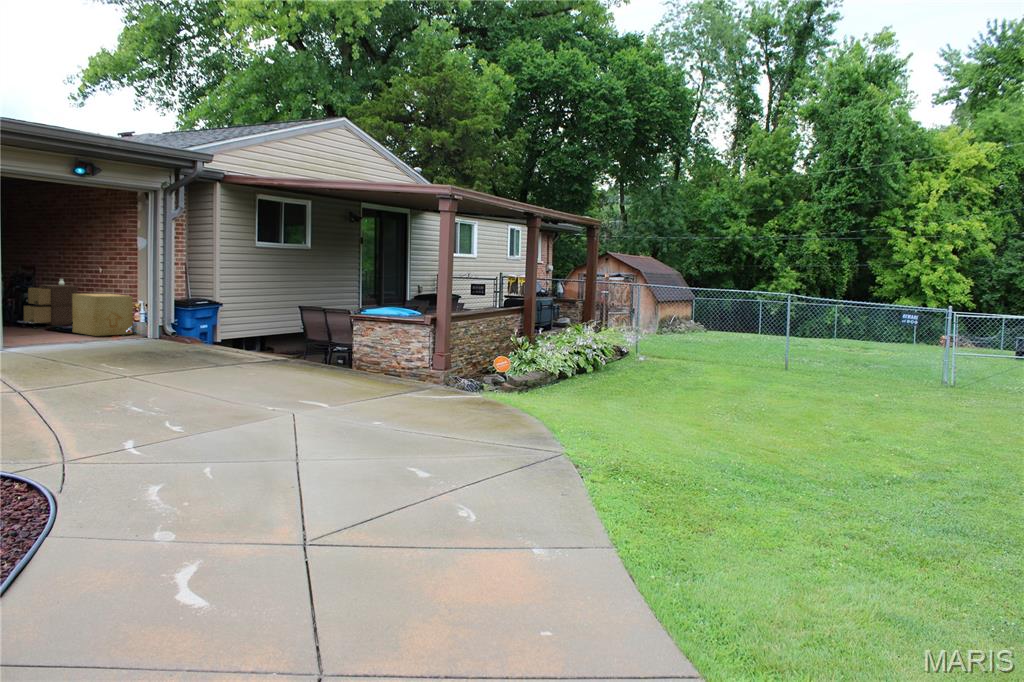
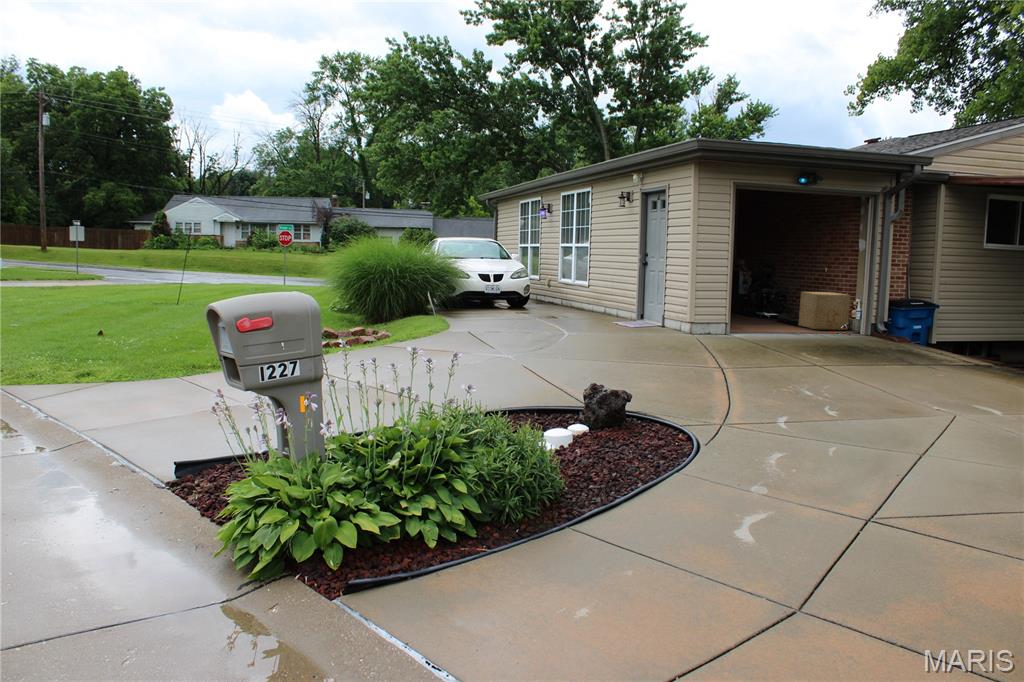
storage cabinet: present [24,279,77,325] -> none [765,279,809,319]

